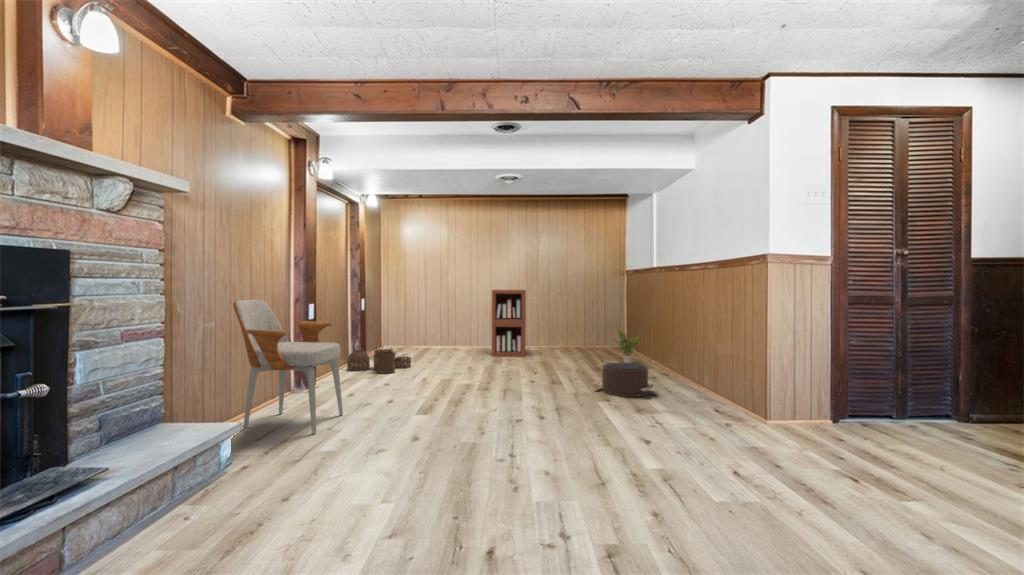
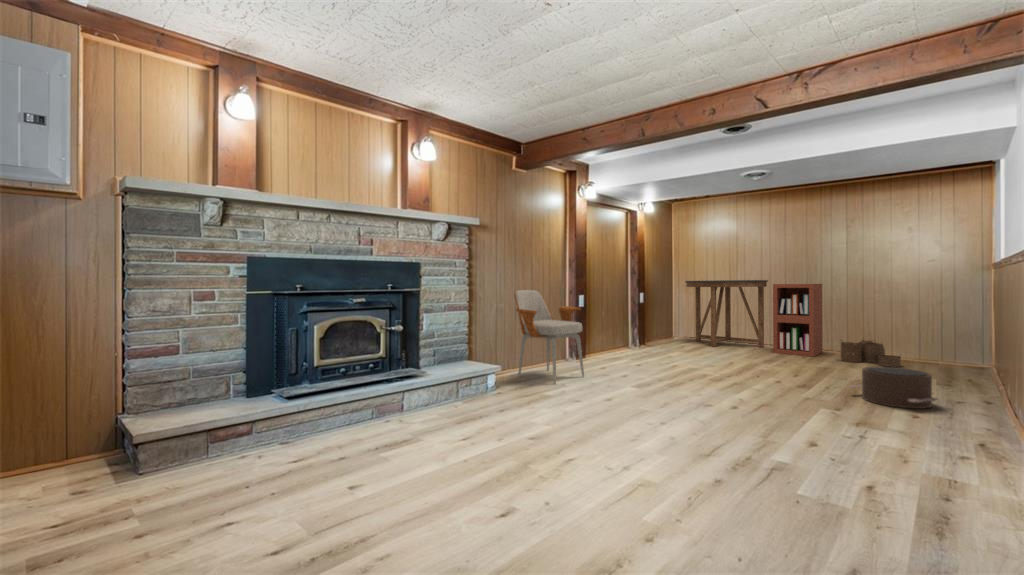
console table: none [403,285,482,355] -> present [685,280,768,347]
potted plant: present [614,330,640,363] -> none [928,329,991,379]
woven basket: present [347,348,411,373] -> present [841,340,901,367]

